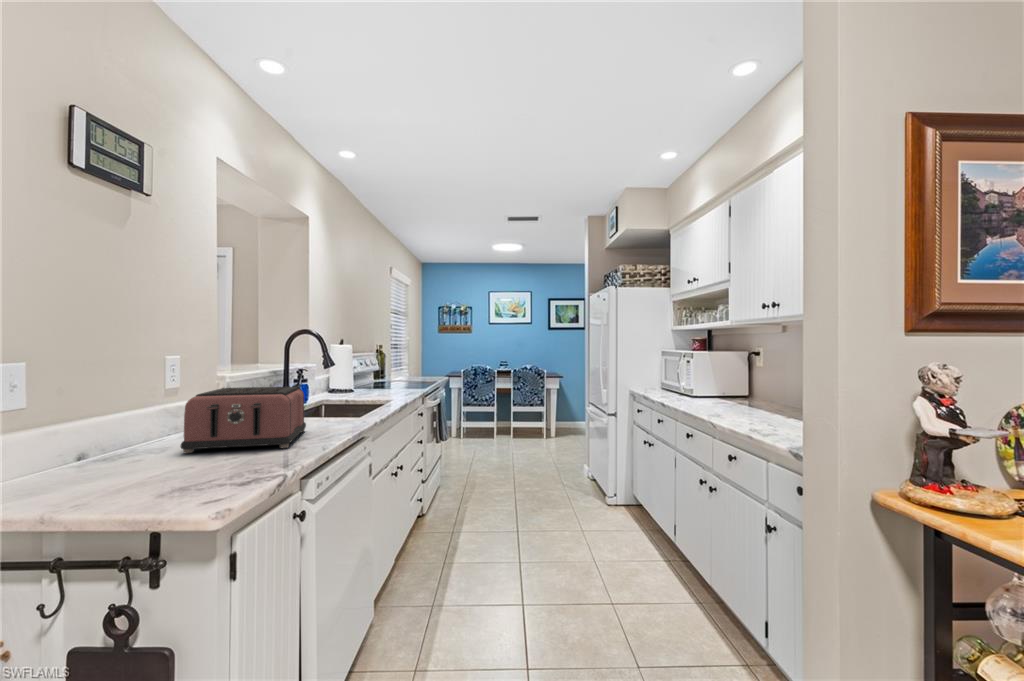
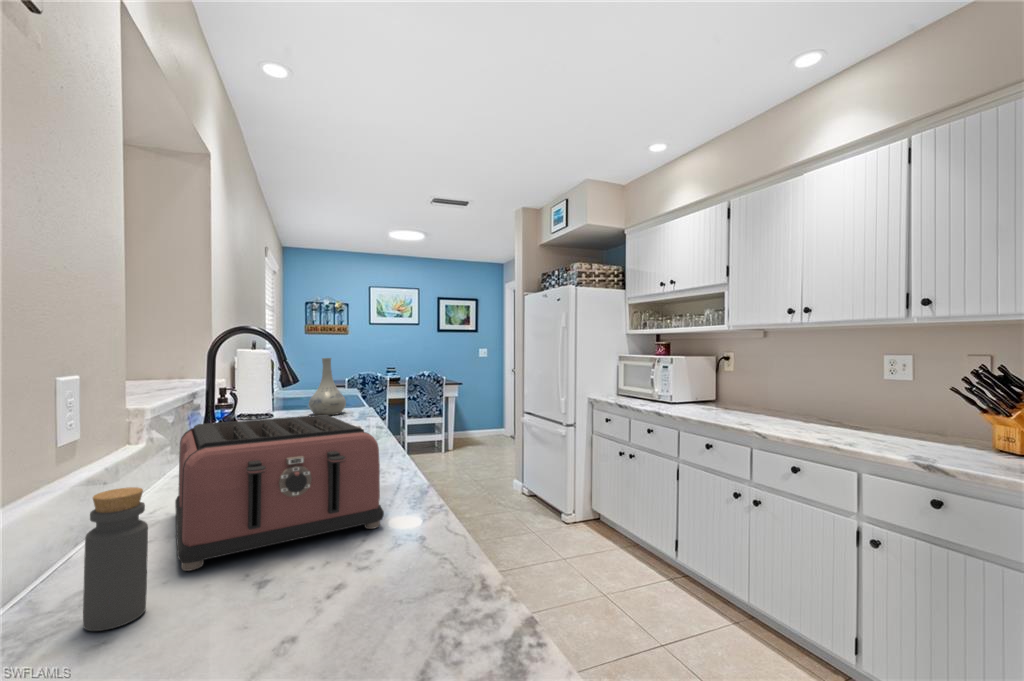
vase: none [377,353,403,395] -> present [309,358,346,415]
bottle: none [128,409,155,465] -> present [83,487,148,631]

